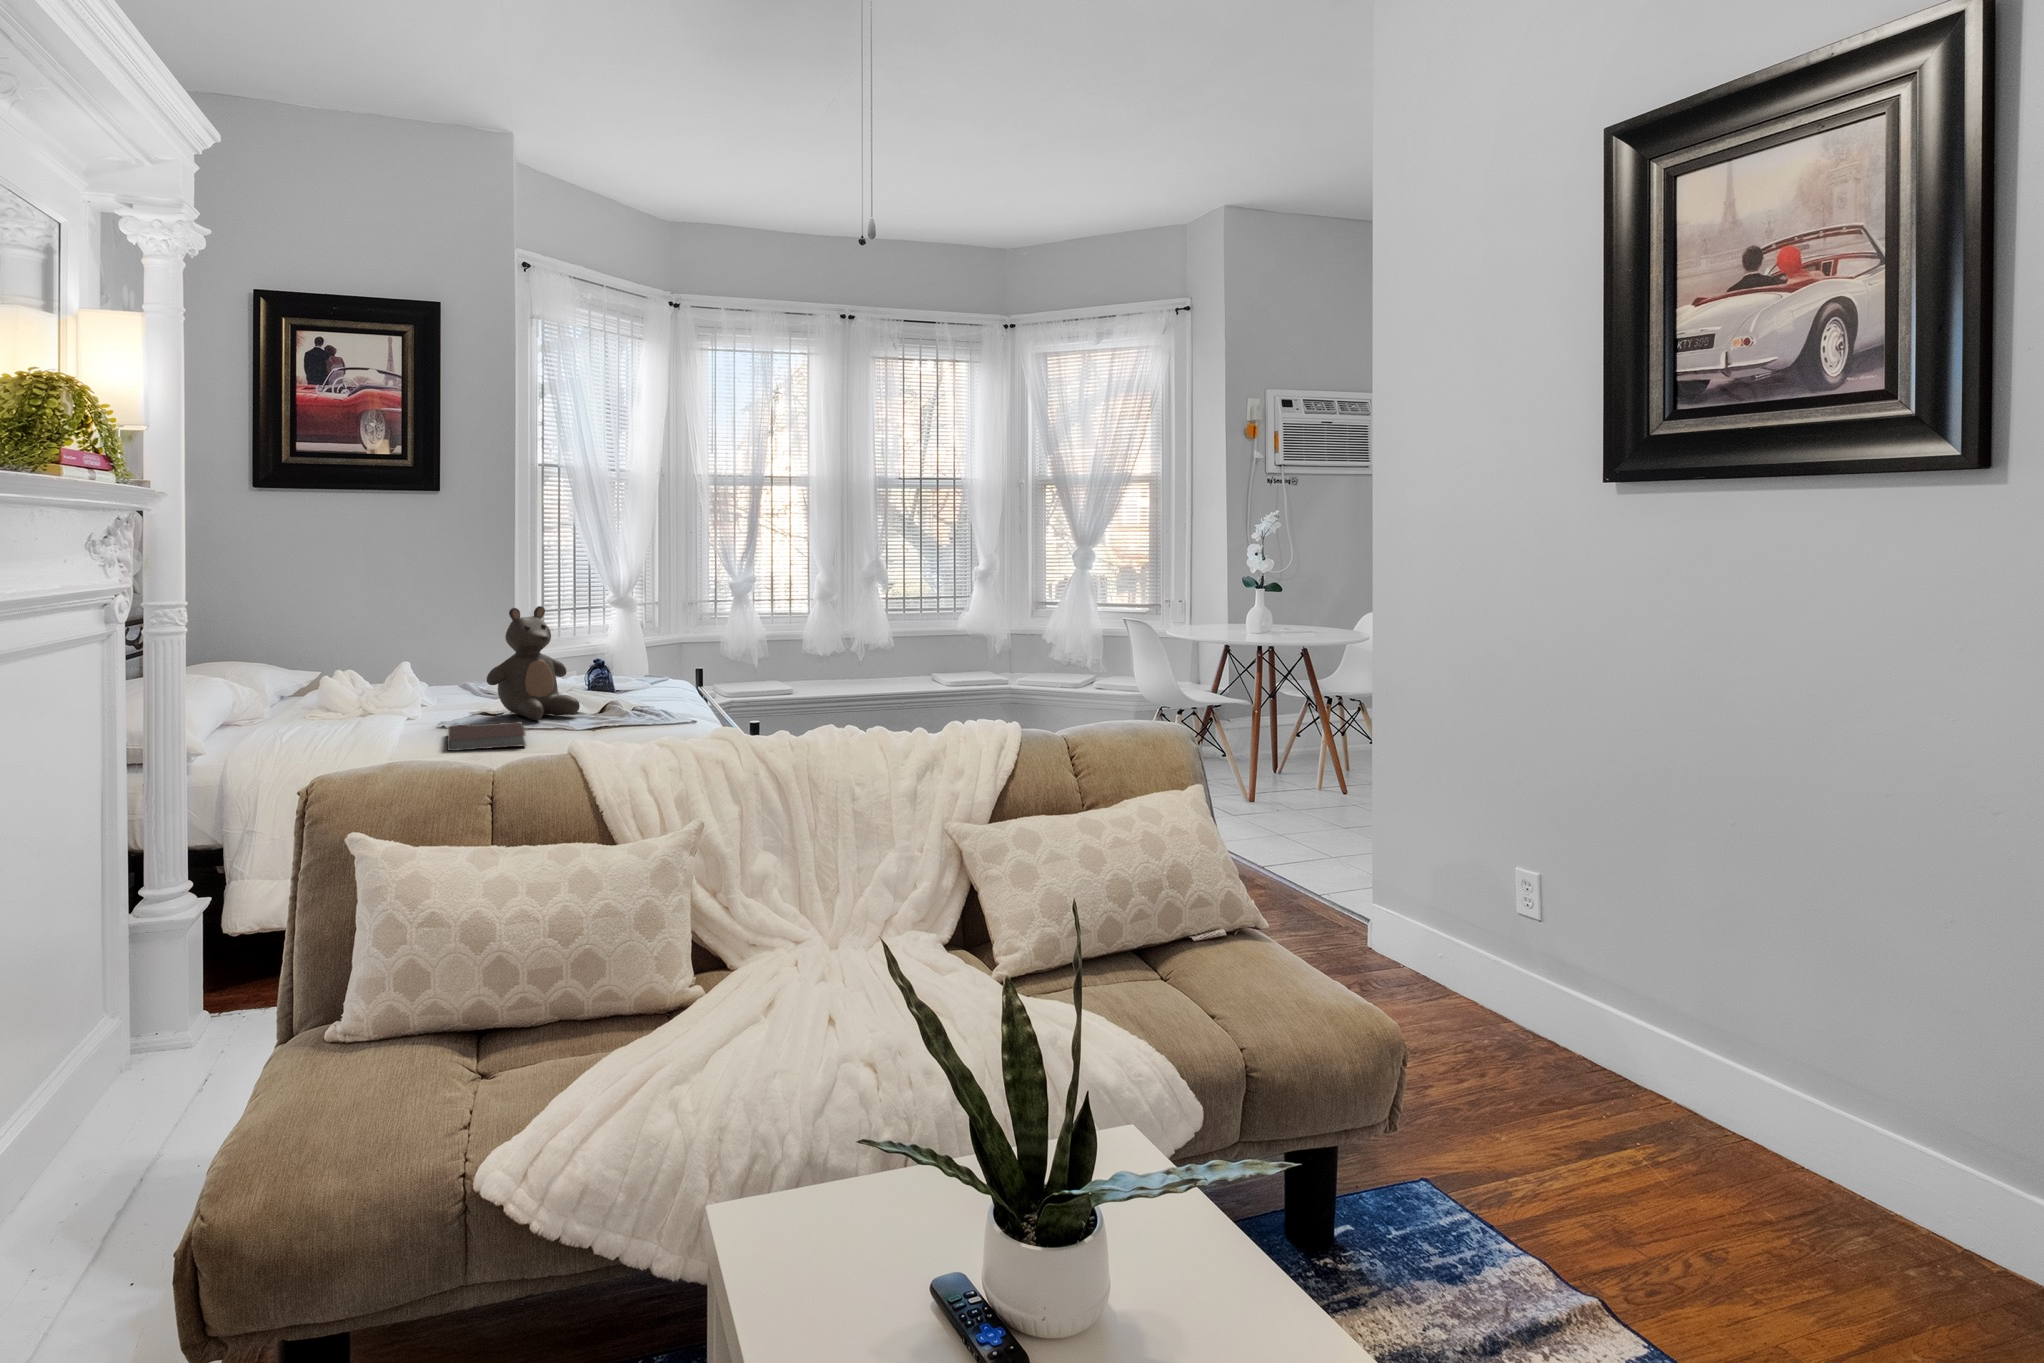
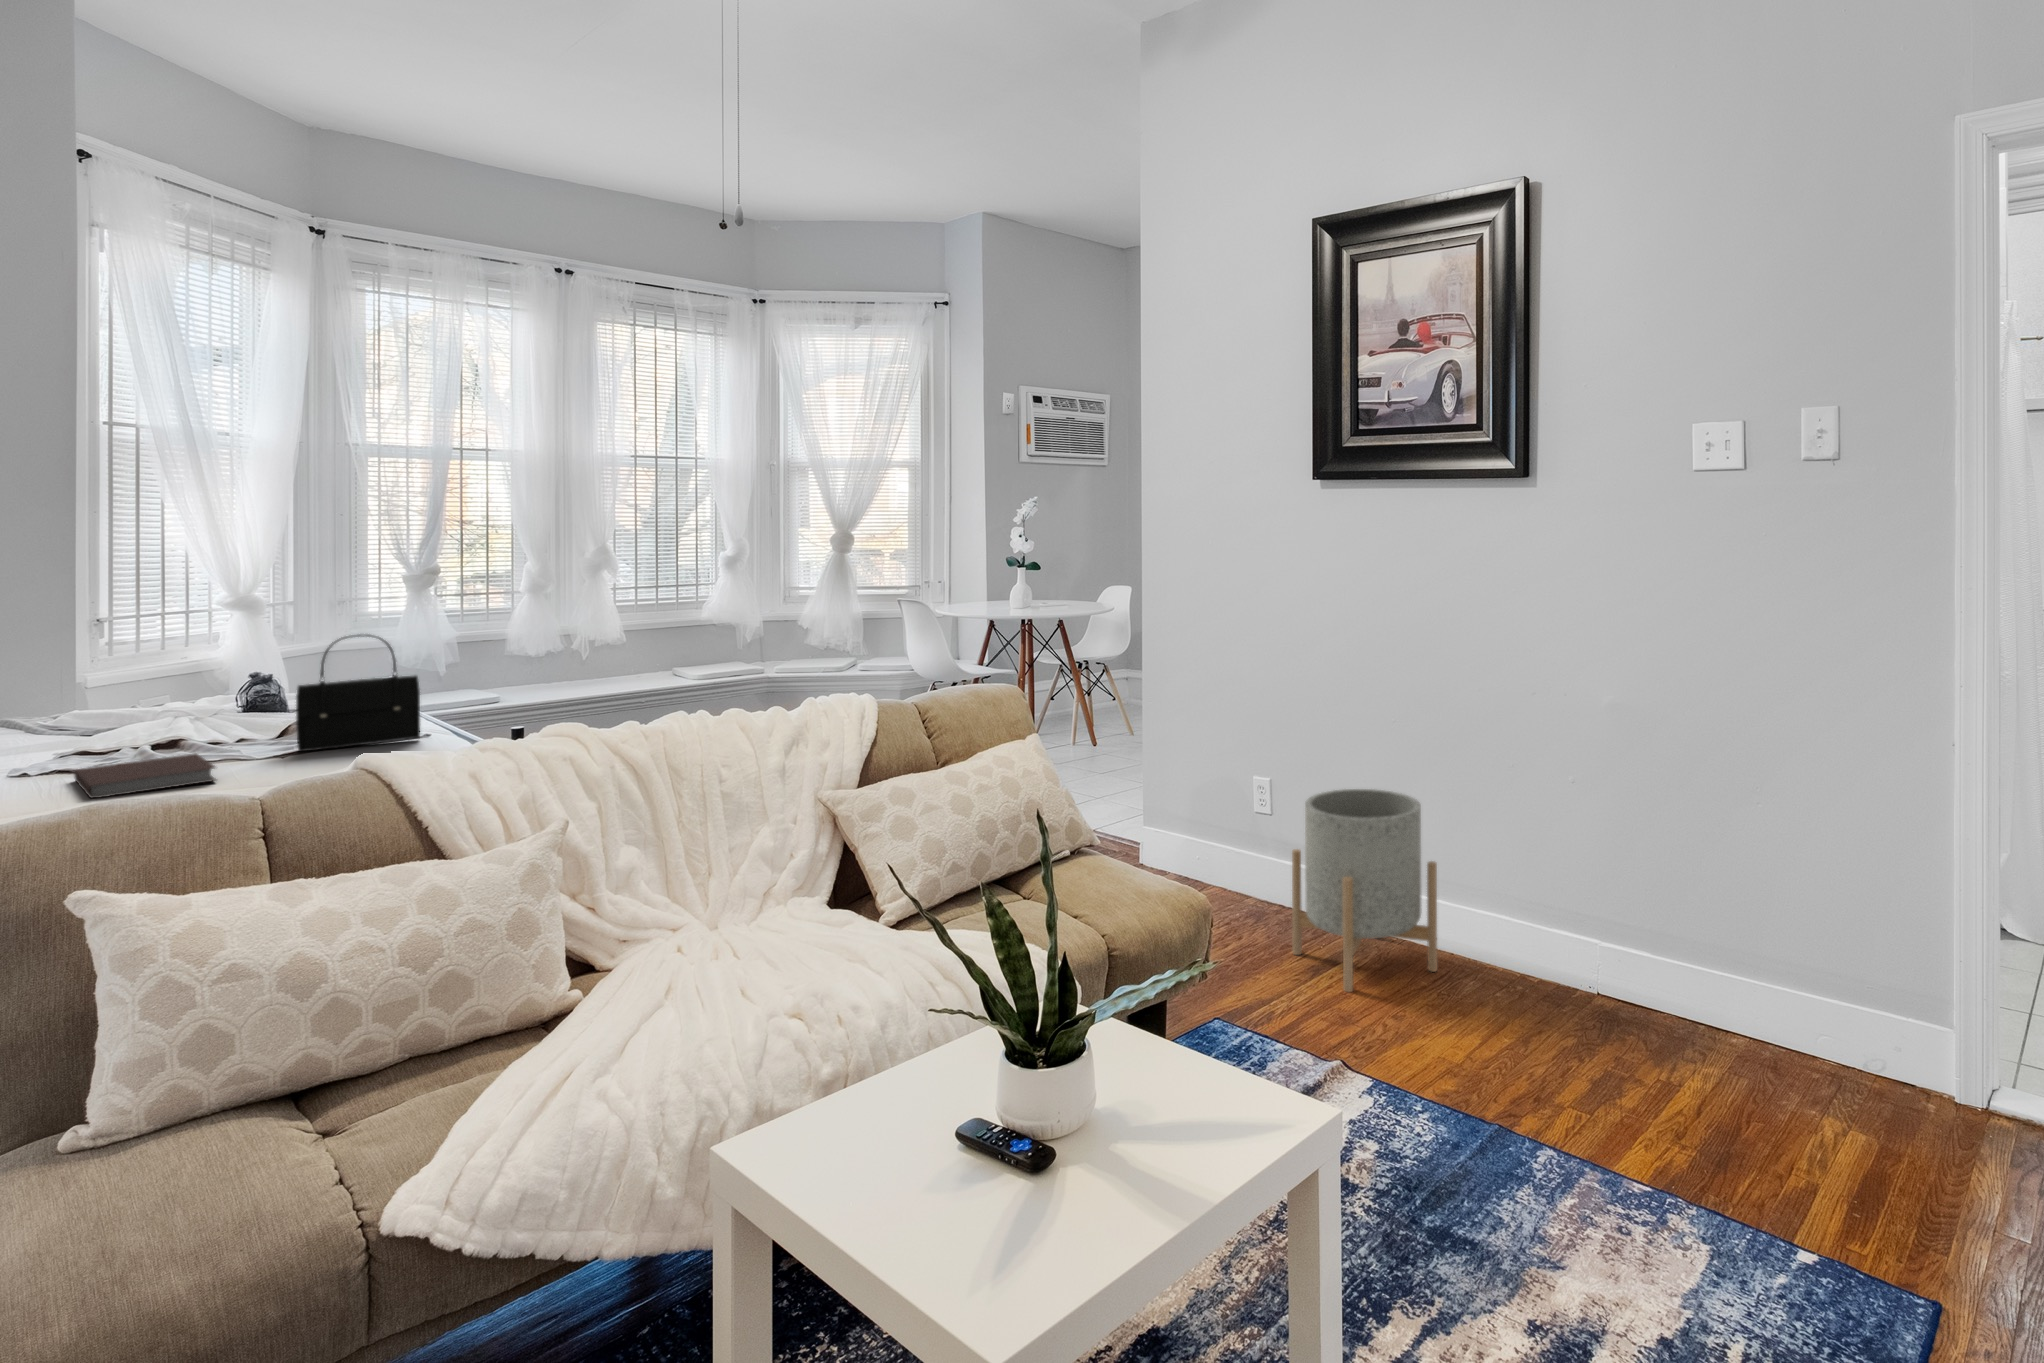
teddy bear: present [487,606,580,720] -> none [123,613,273,751]
handbag: none [590,630,675,728] -> present [296,635,420,752]
planter: none [1557,911,1798,1208] -> present [1292,789,1437,992]

